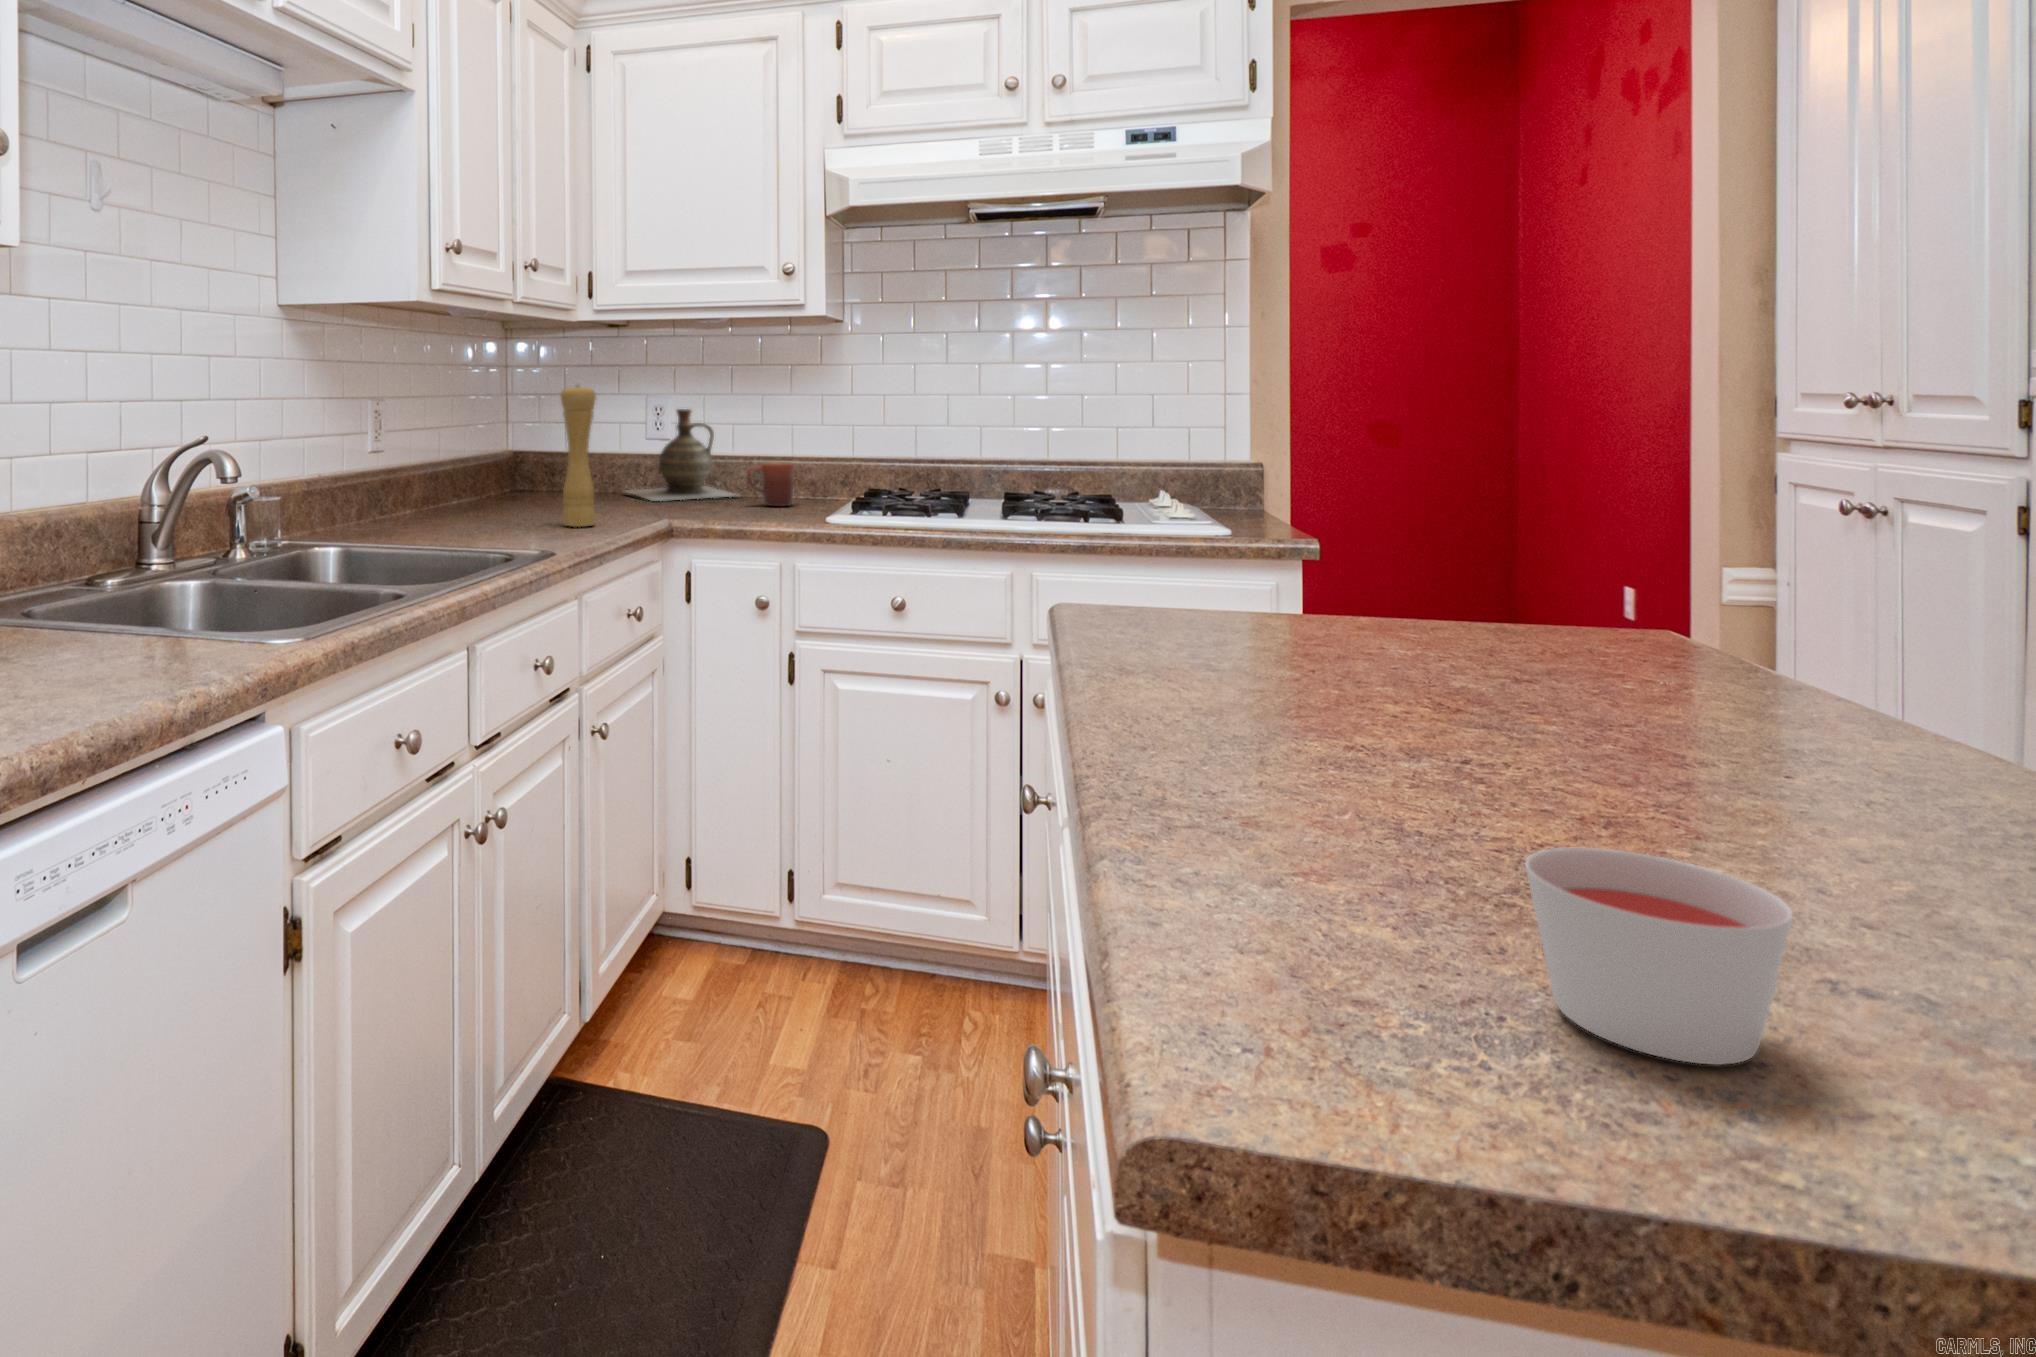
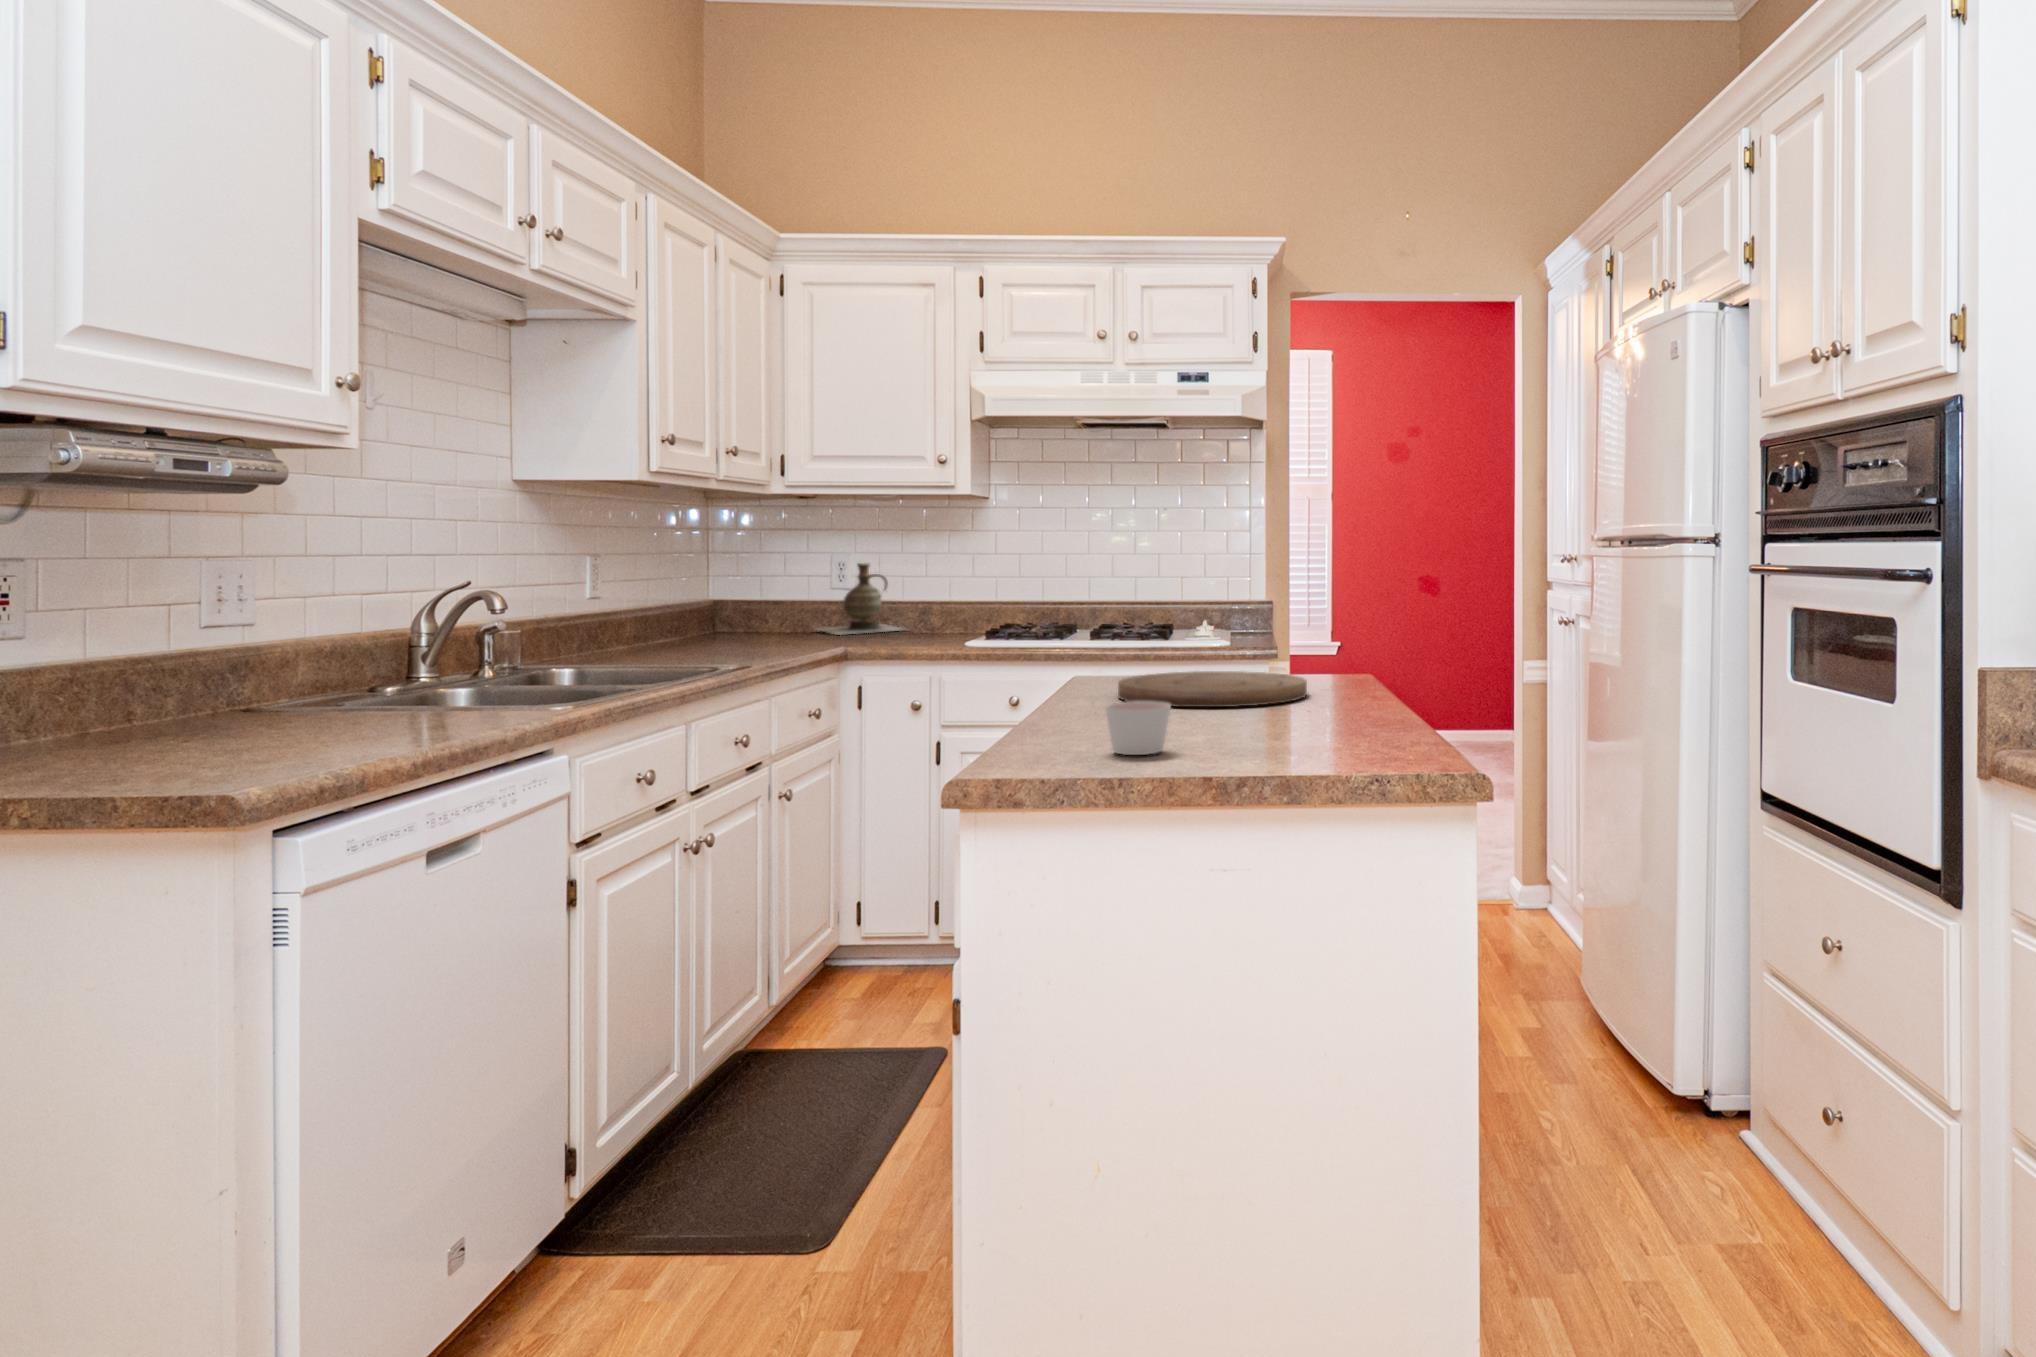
pepper mill: present [560,385,596,527] -> none [758,544,787,651]
mug: present [747,462,795,507] -> none [911,602,949,635]
cutting board: none [1233,635,1726,765] -> present [1118,671,1307,707]

